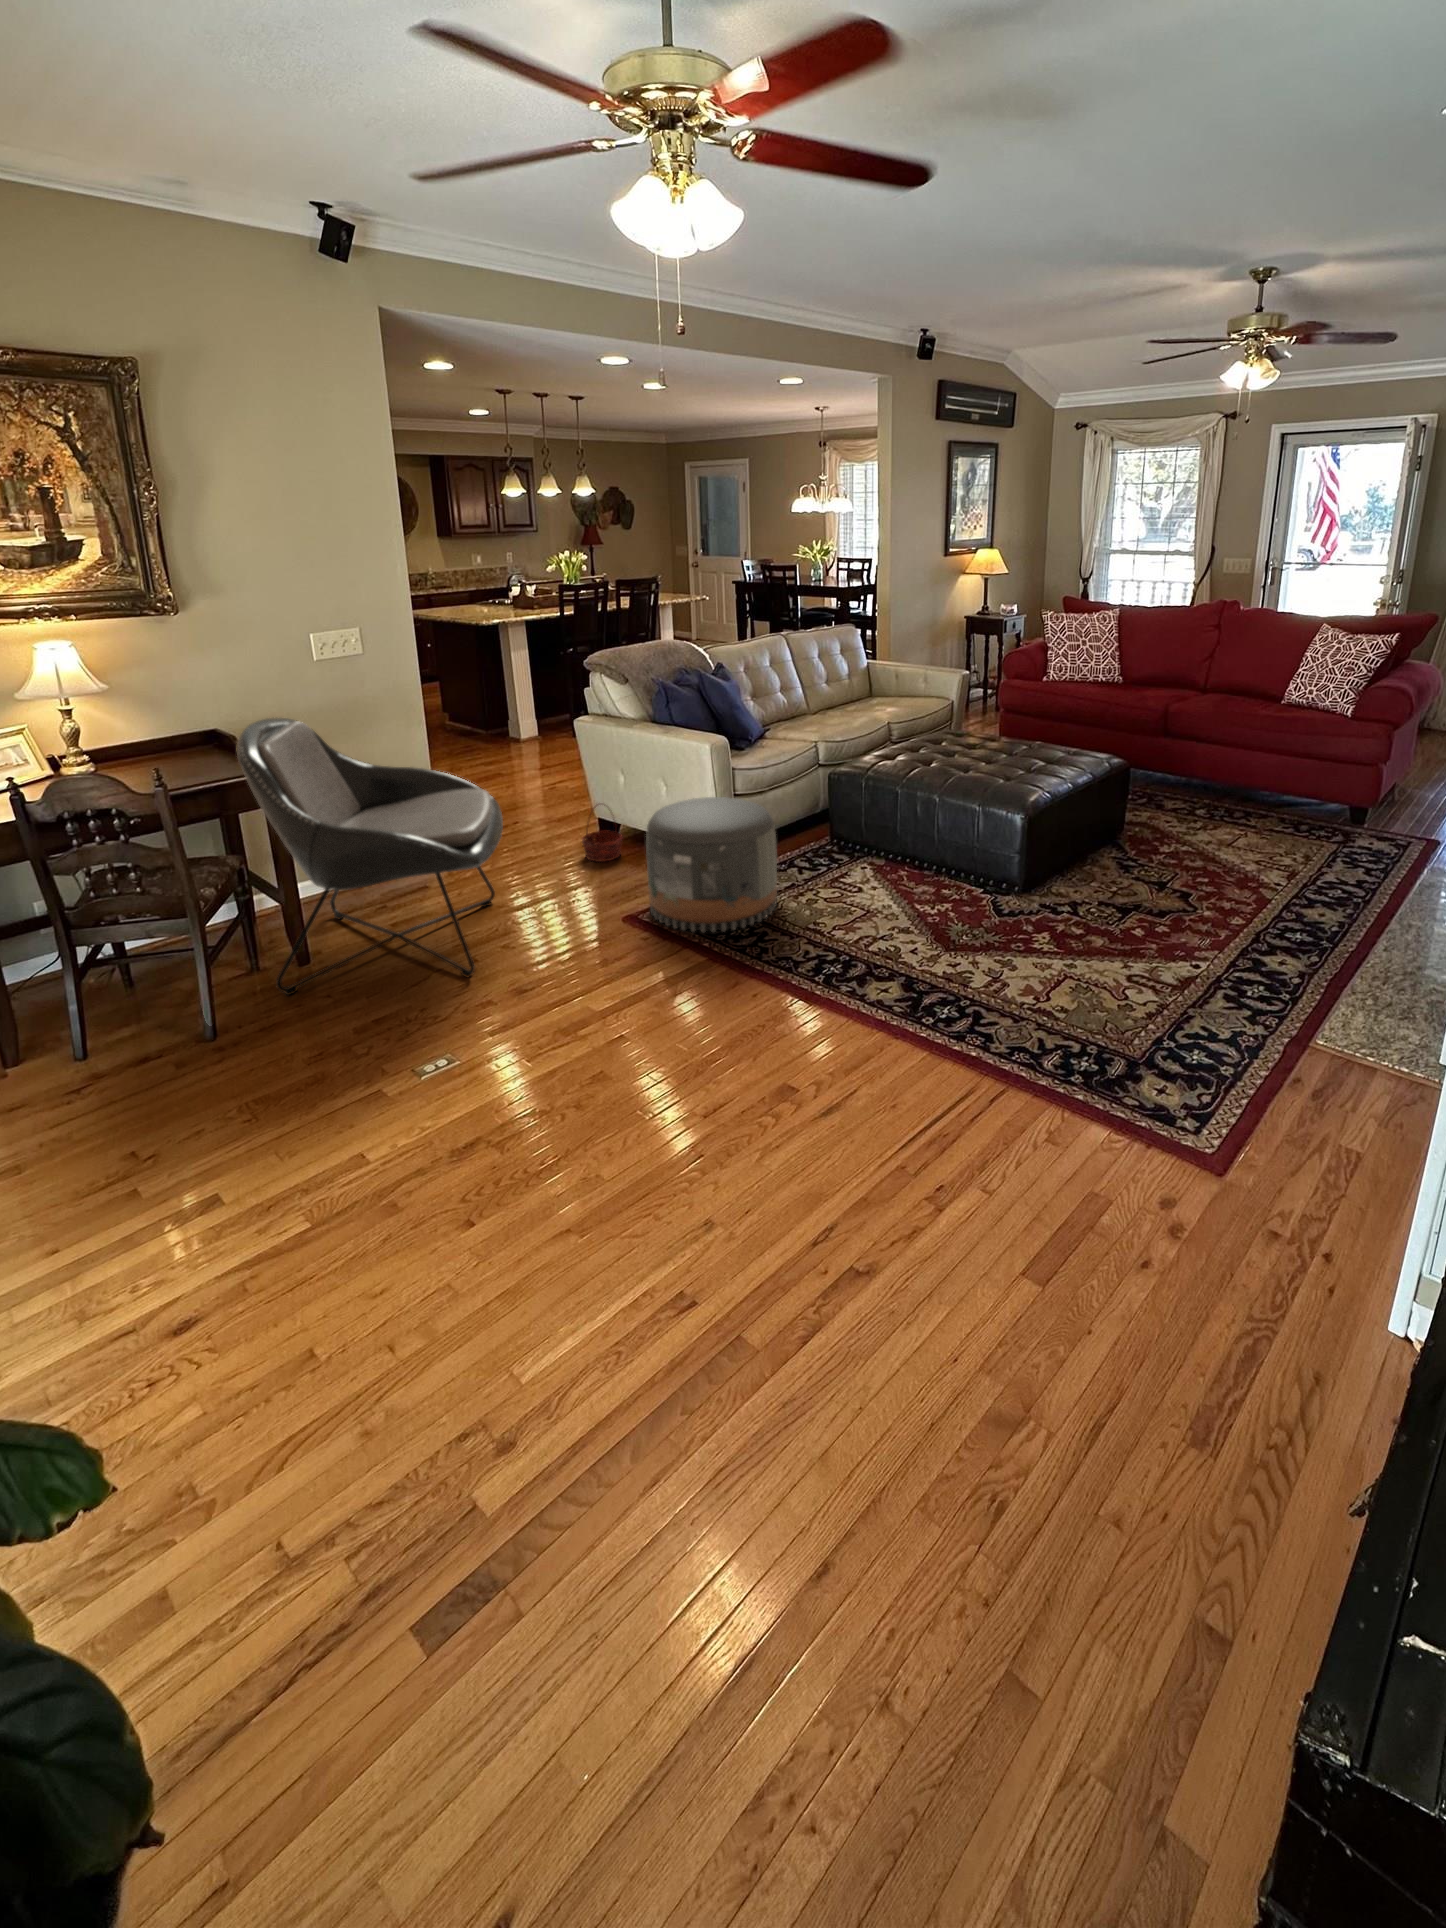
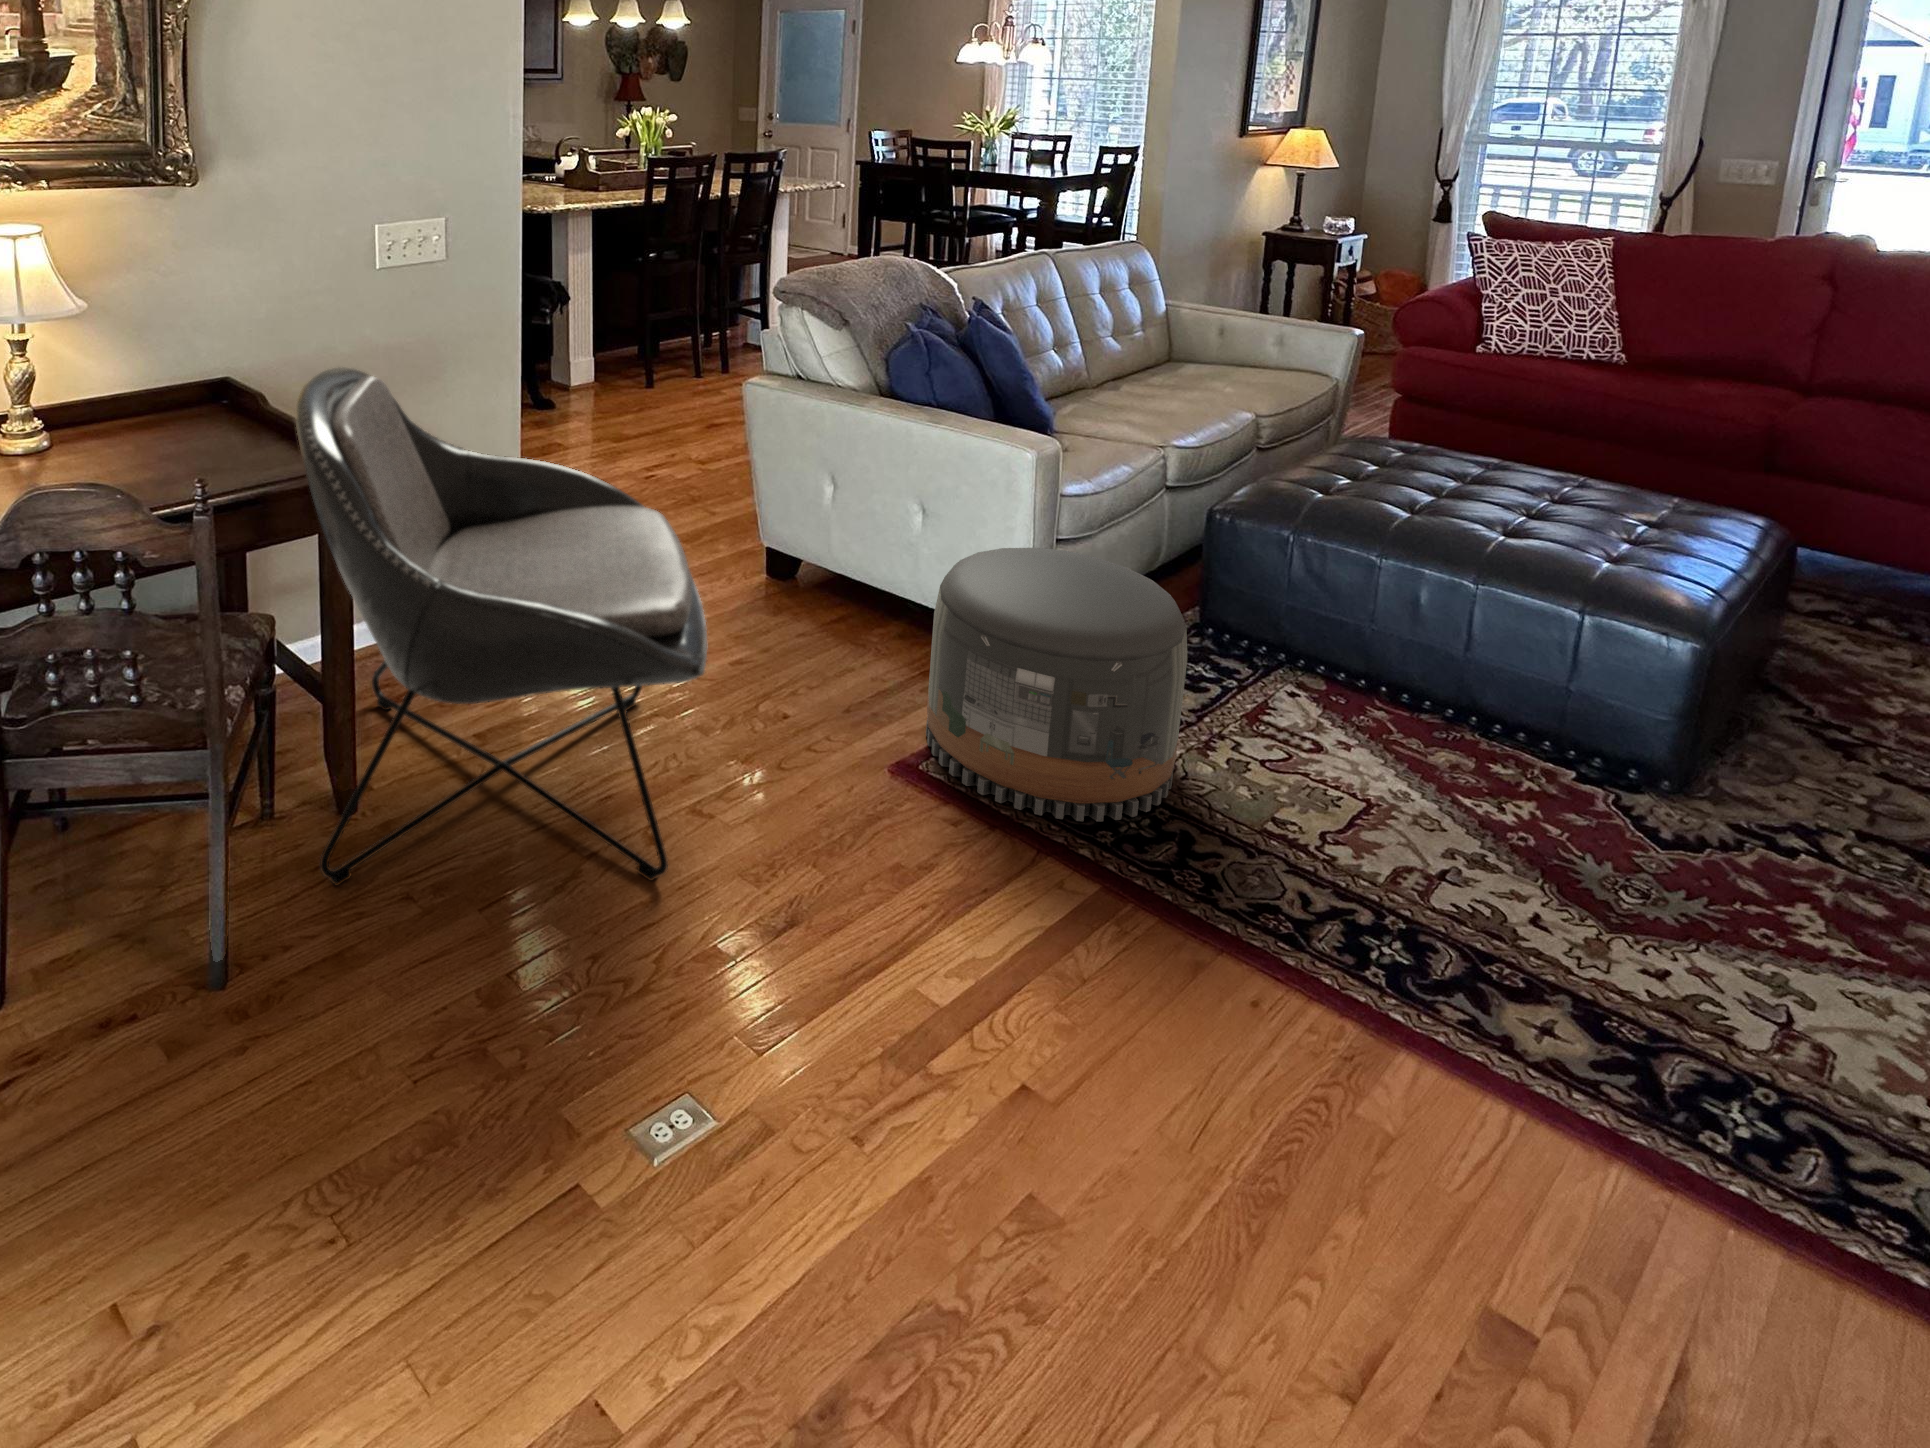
basket: present [582,806,622,862] -> none [757,528,830,630]

